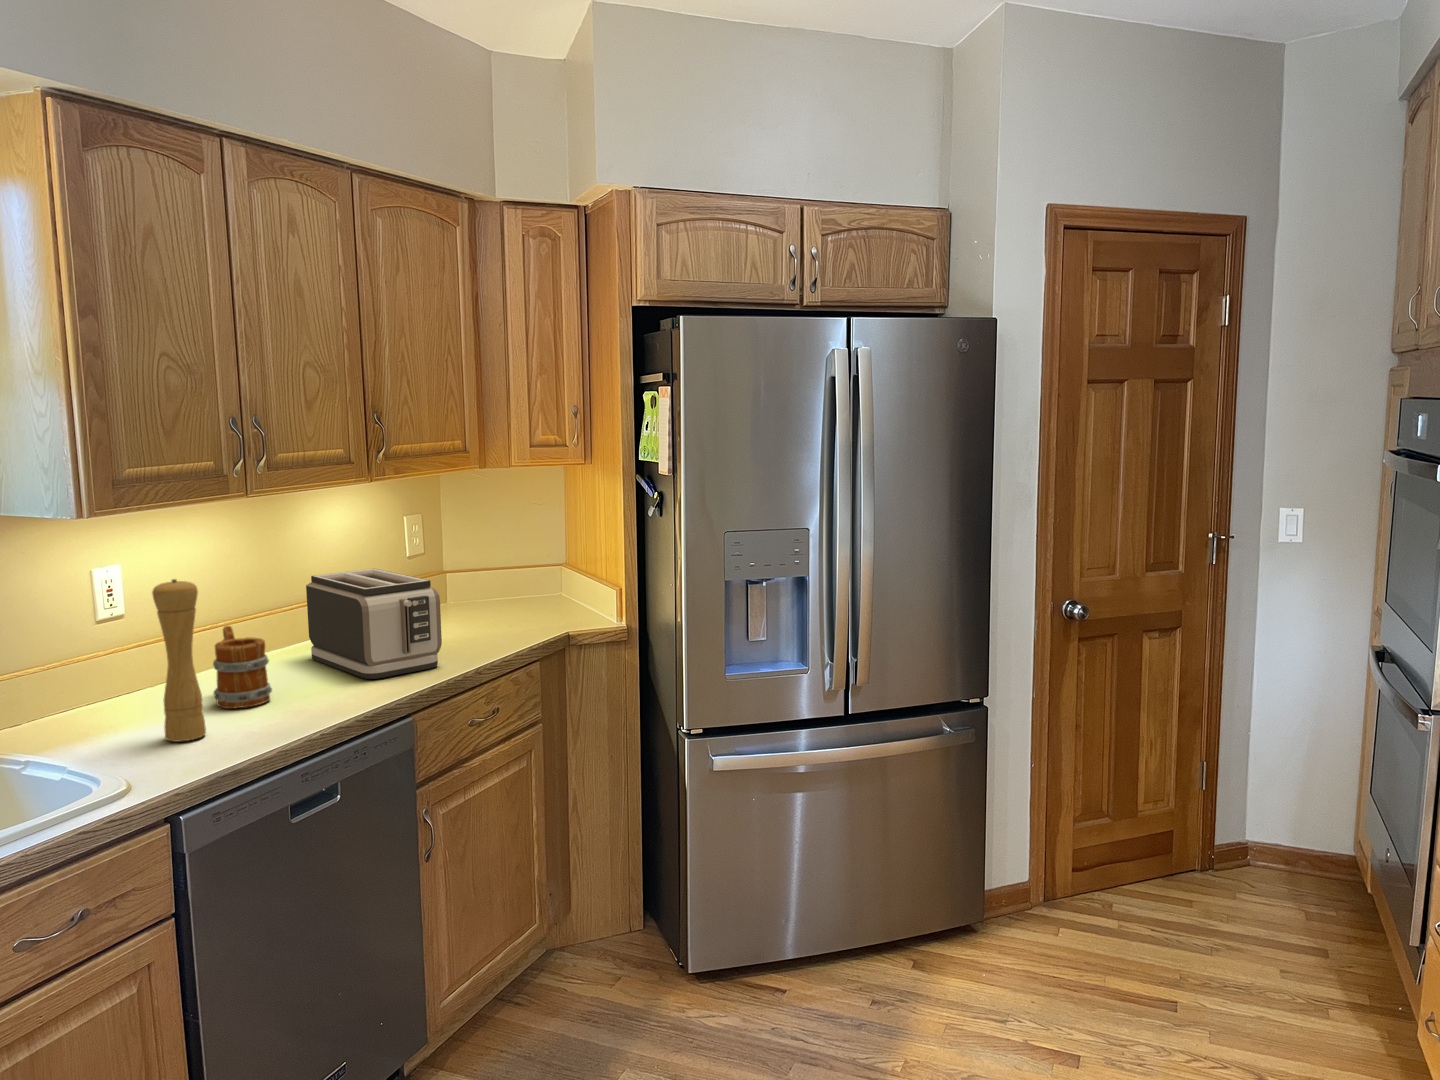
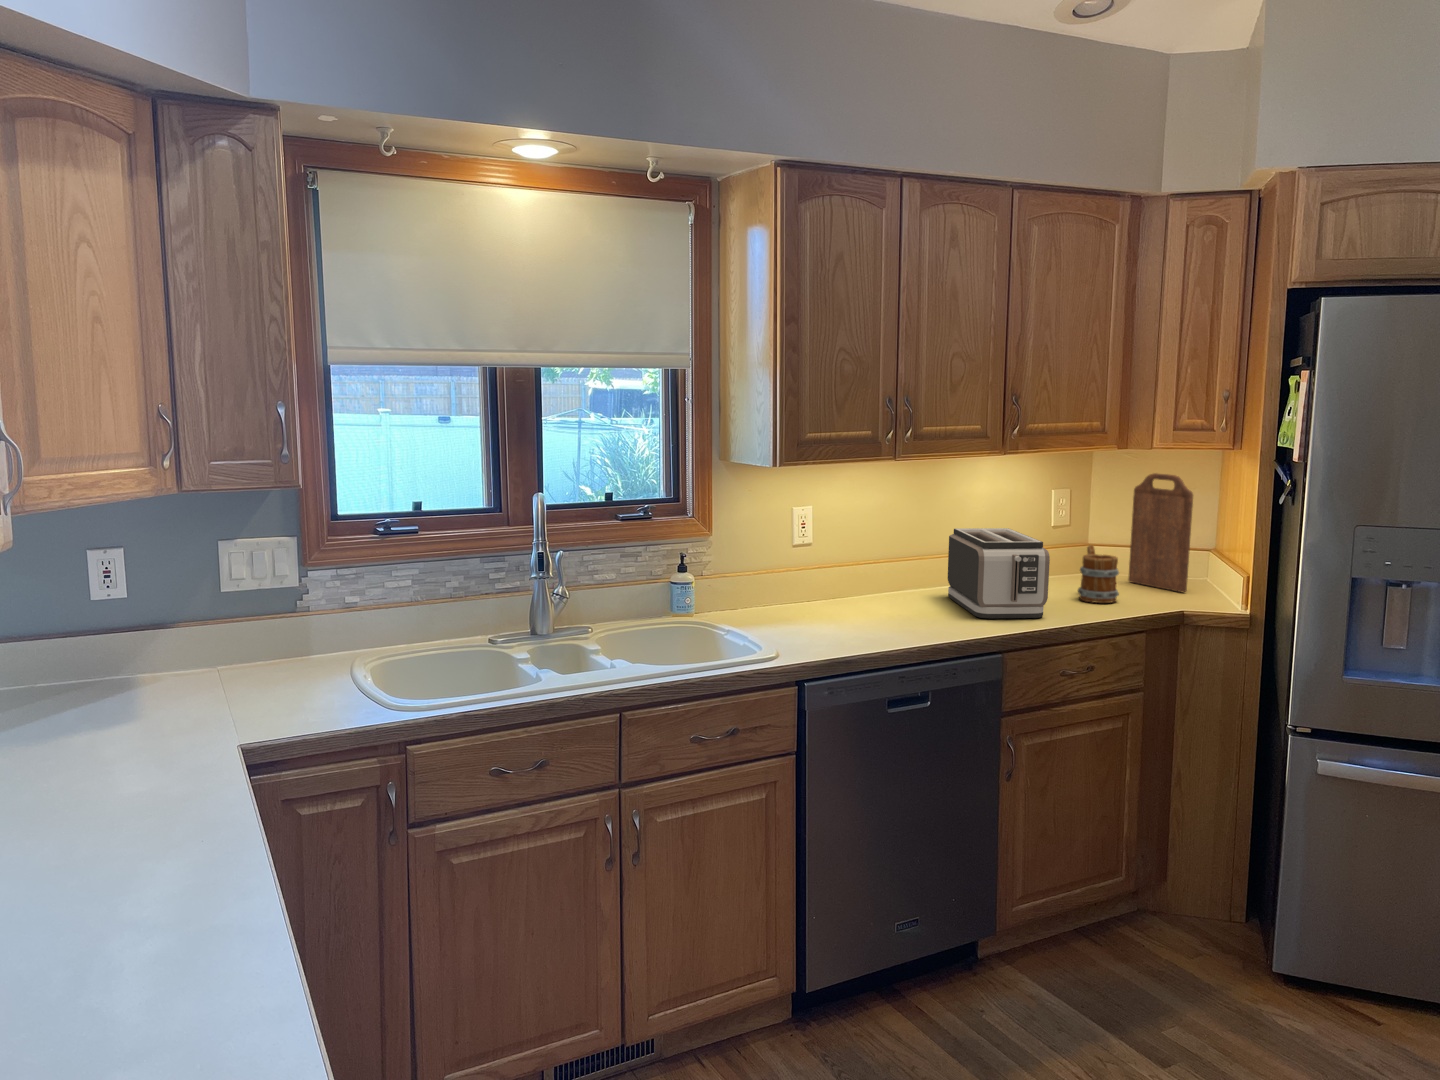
cutting board: none [490,493,556,614] -> present [1128,473,1193,592]
pepper mill: present [152,579,206,742] -> none [814,515,845,636]
mug: present [213,626,272,708] -> present [1078,545,1119,603]

